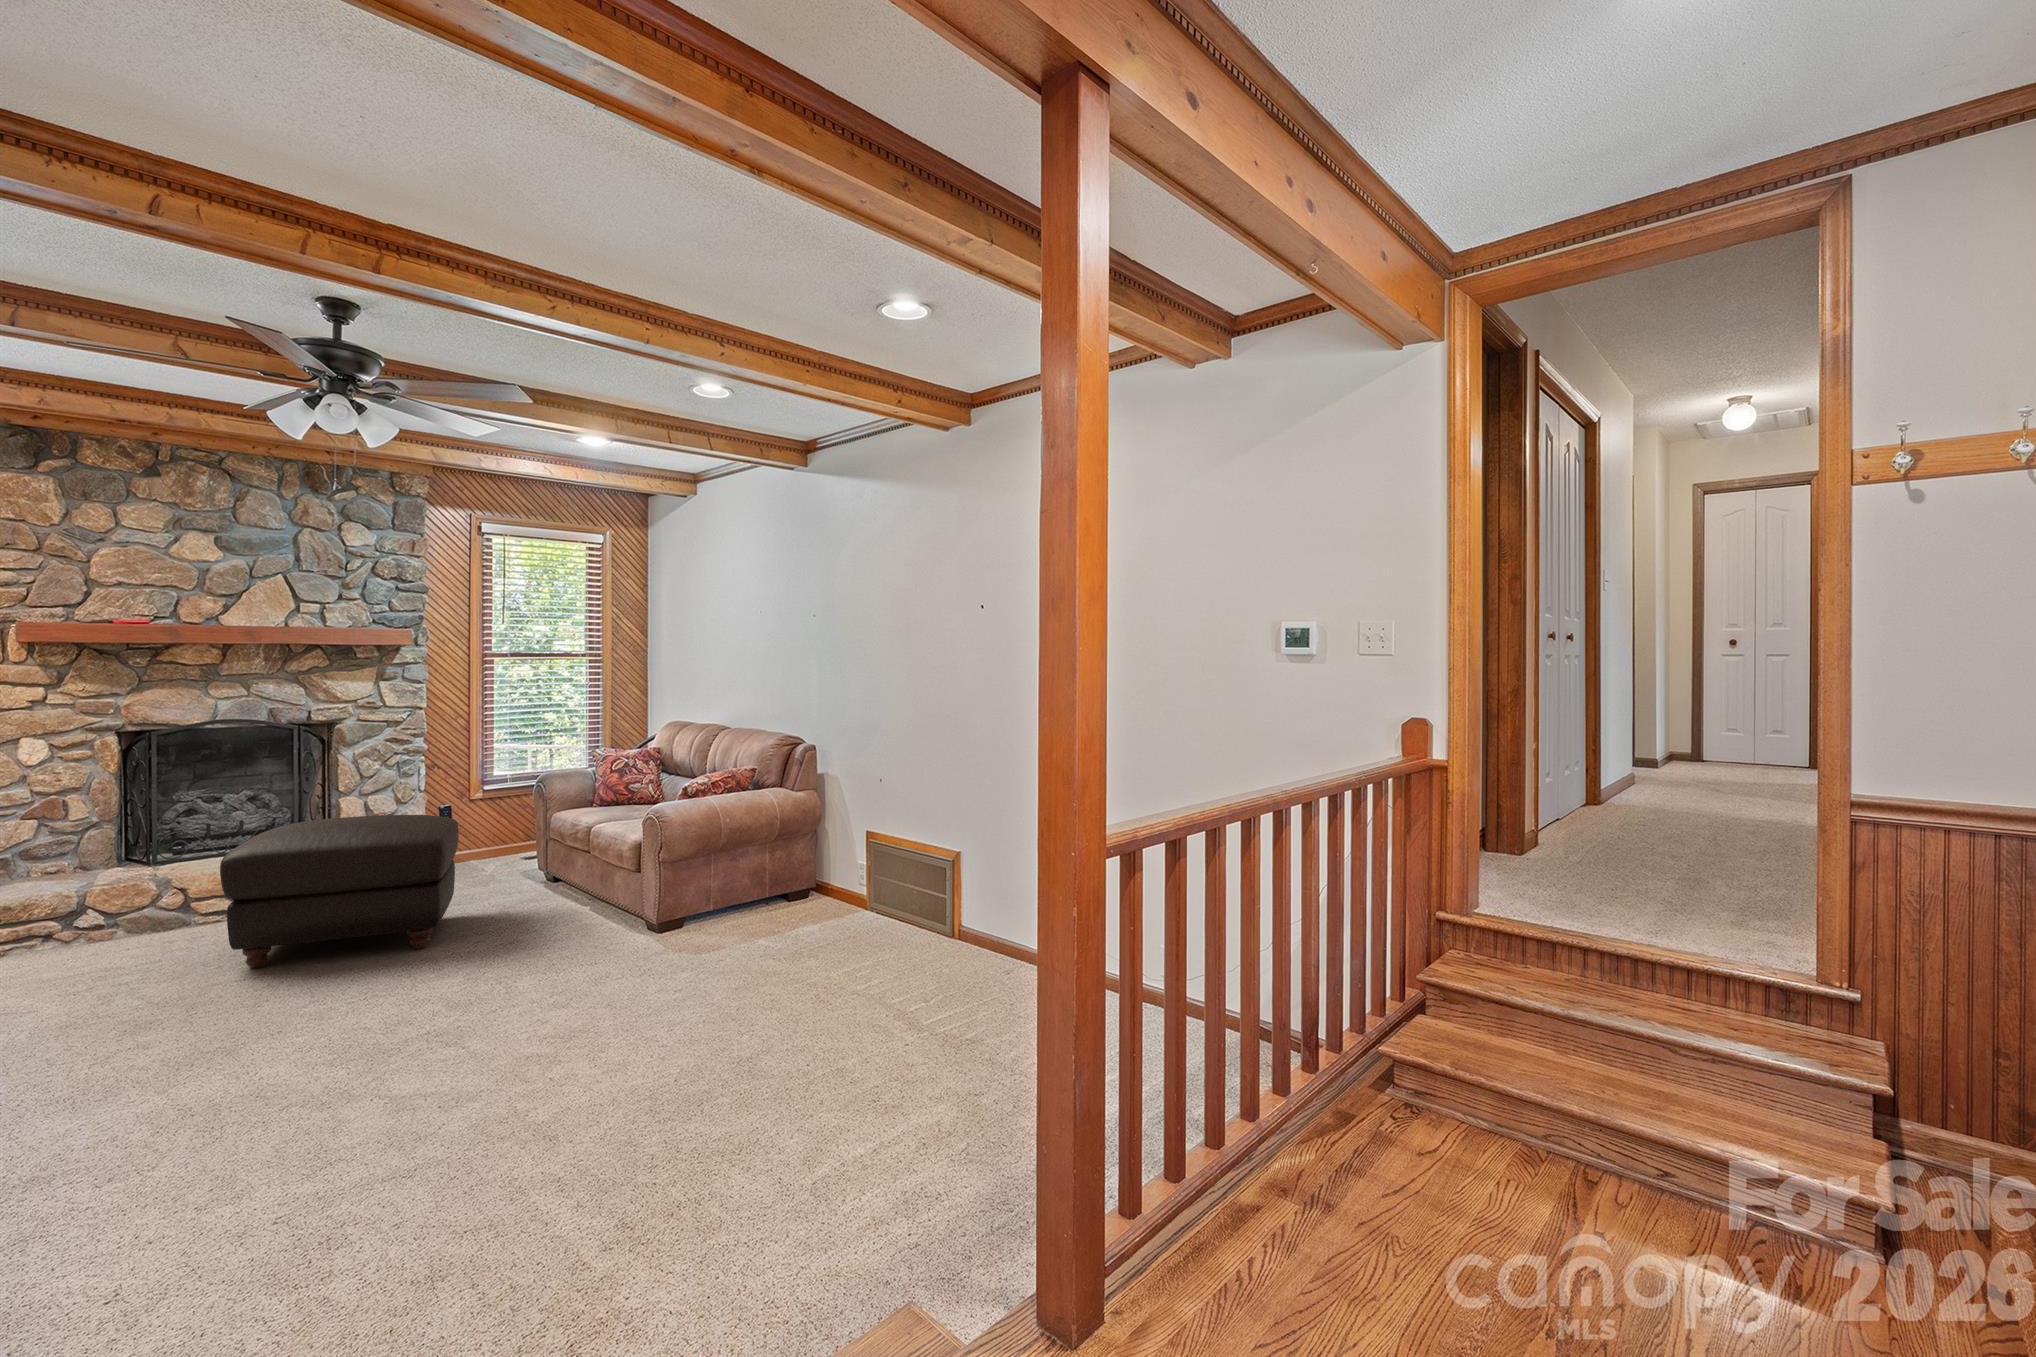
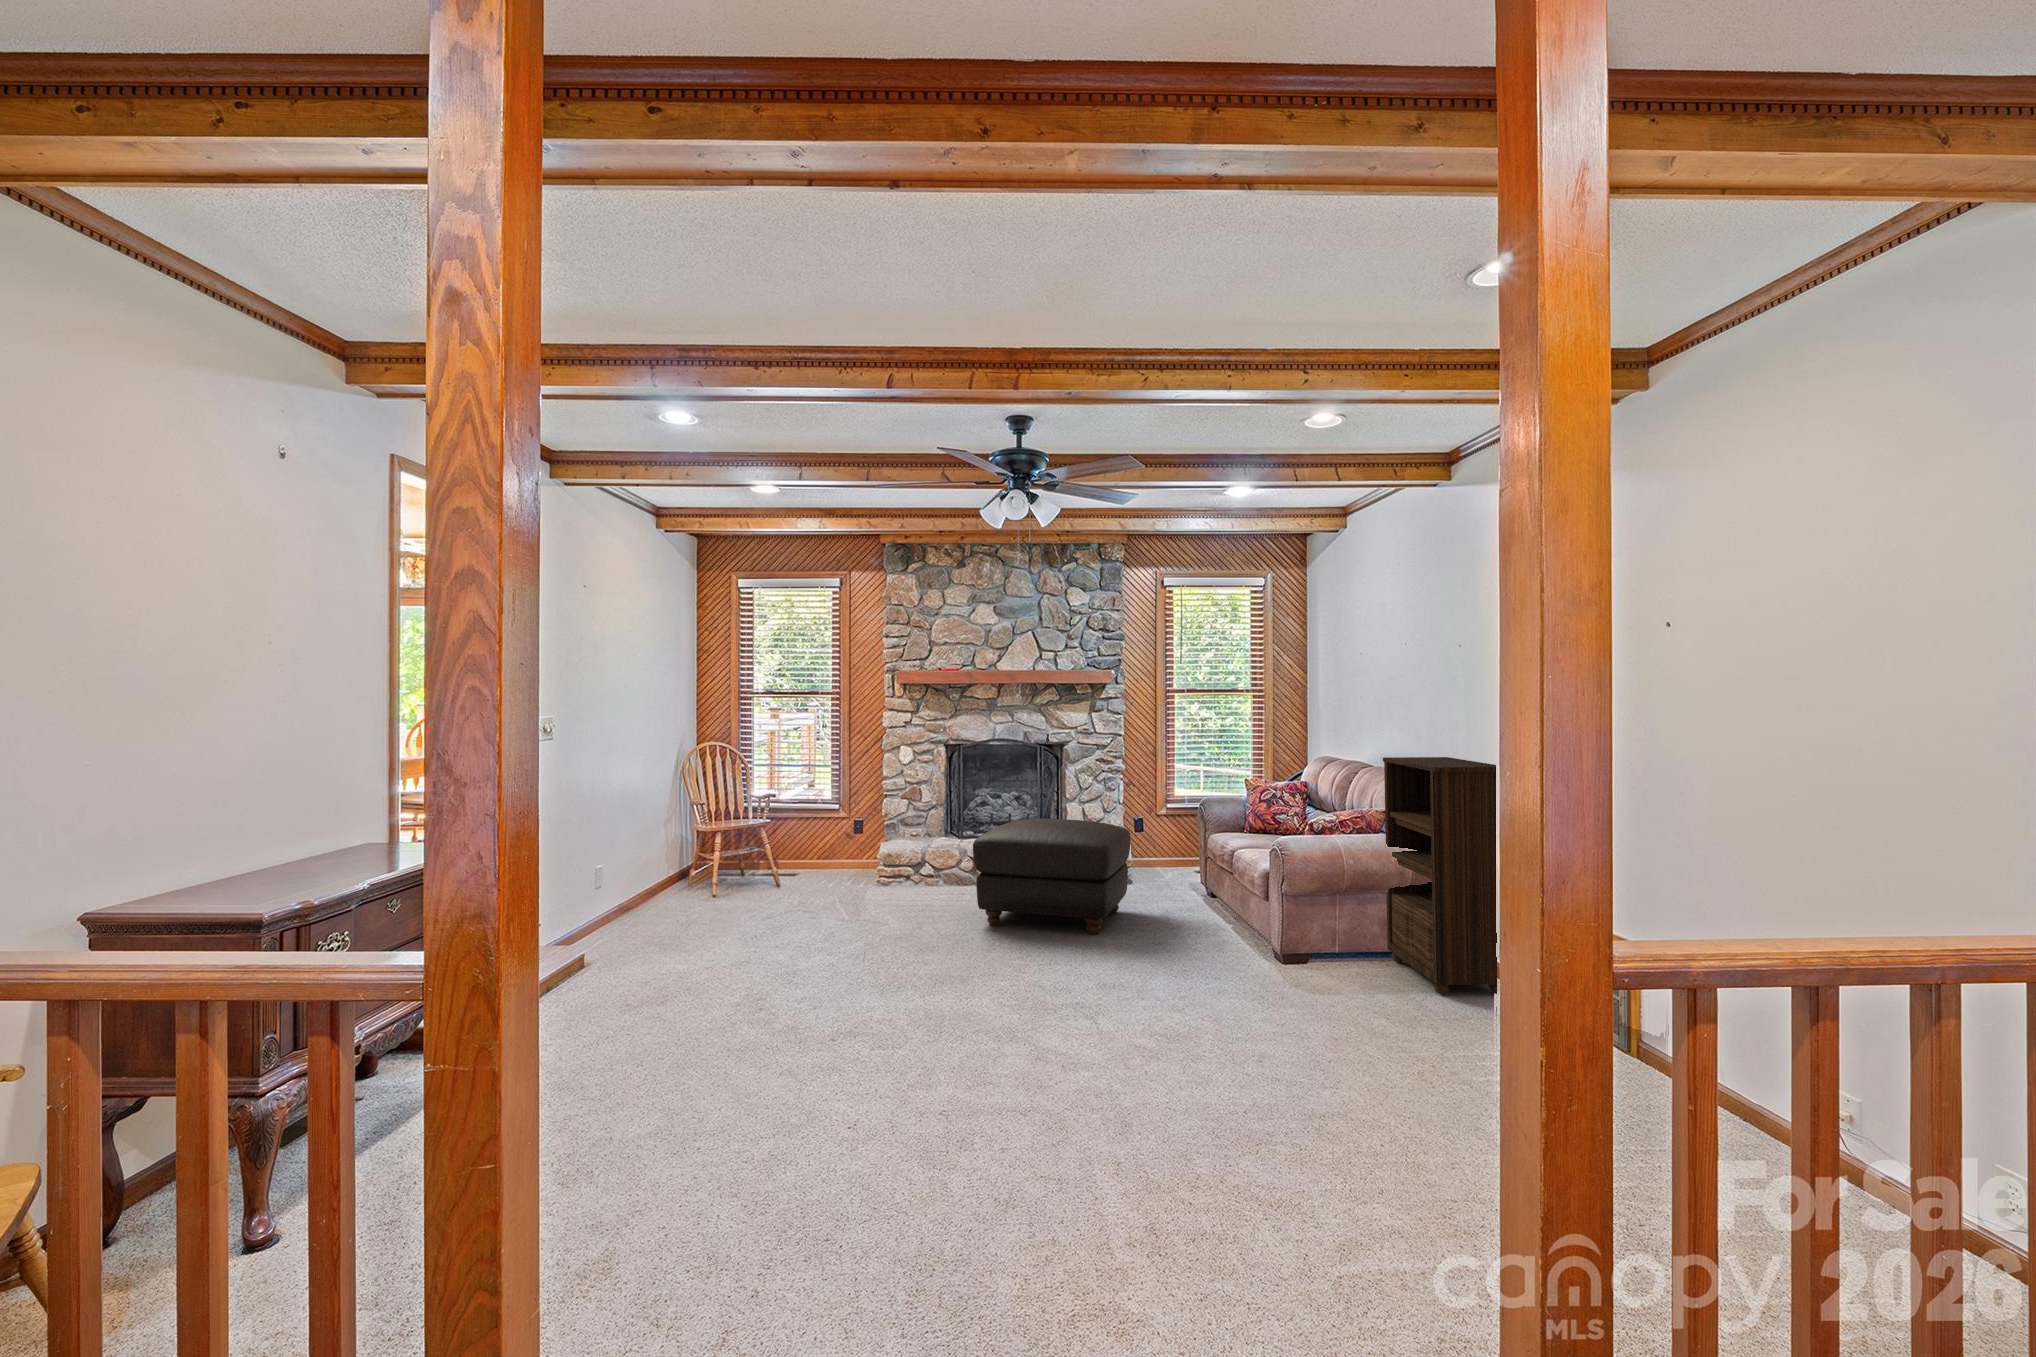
bookshelf: none [753,717,865,928] -> present [1383,757,1497,994]

